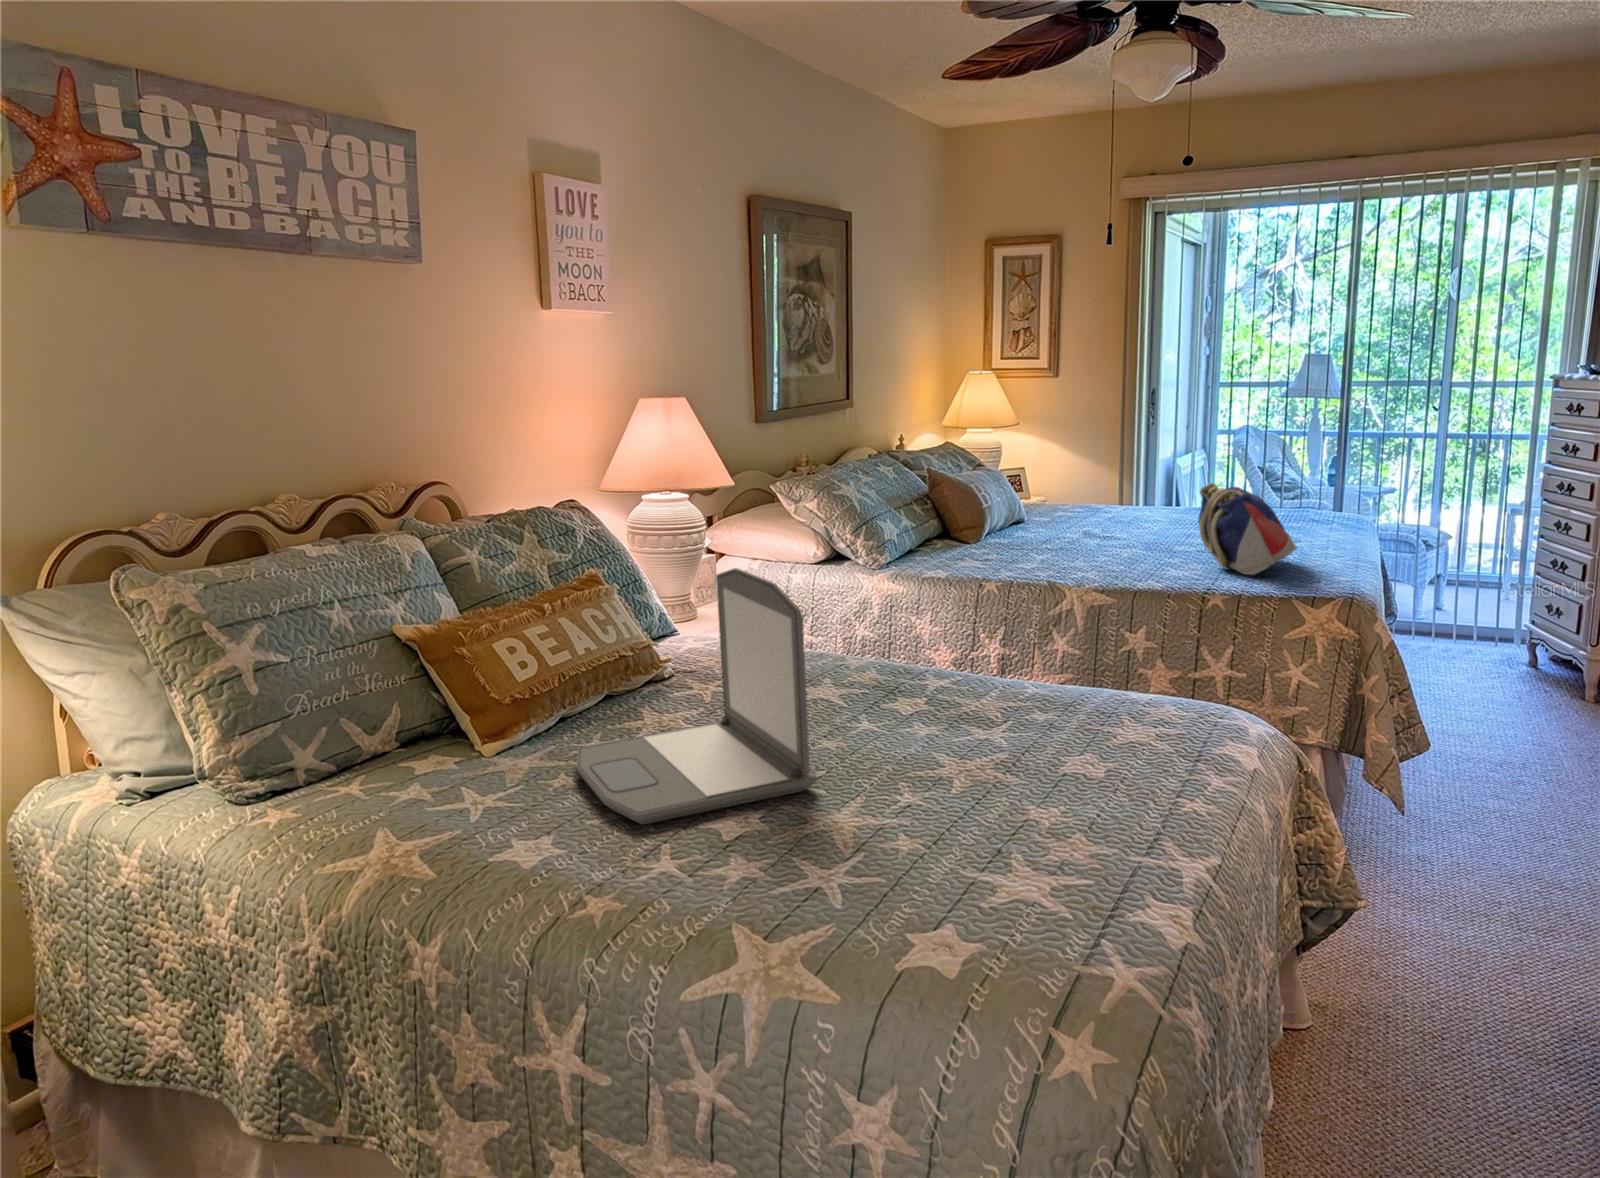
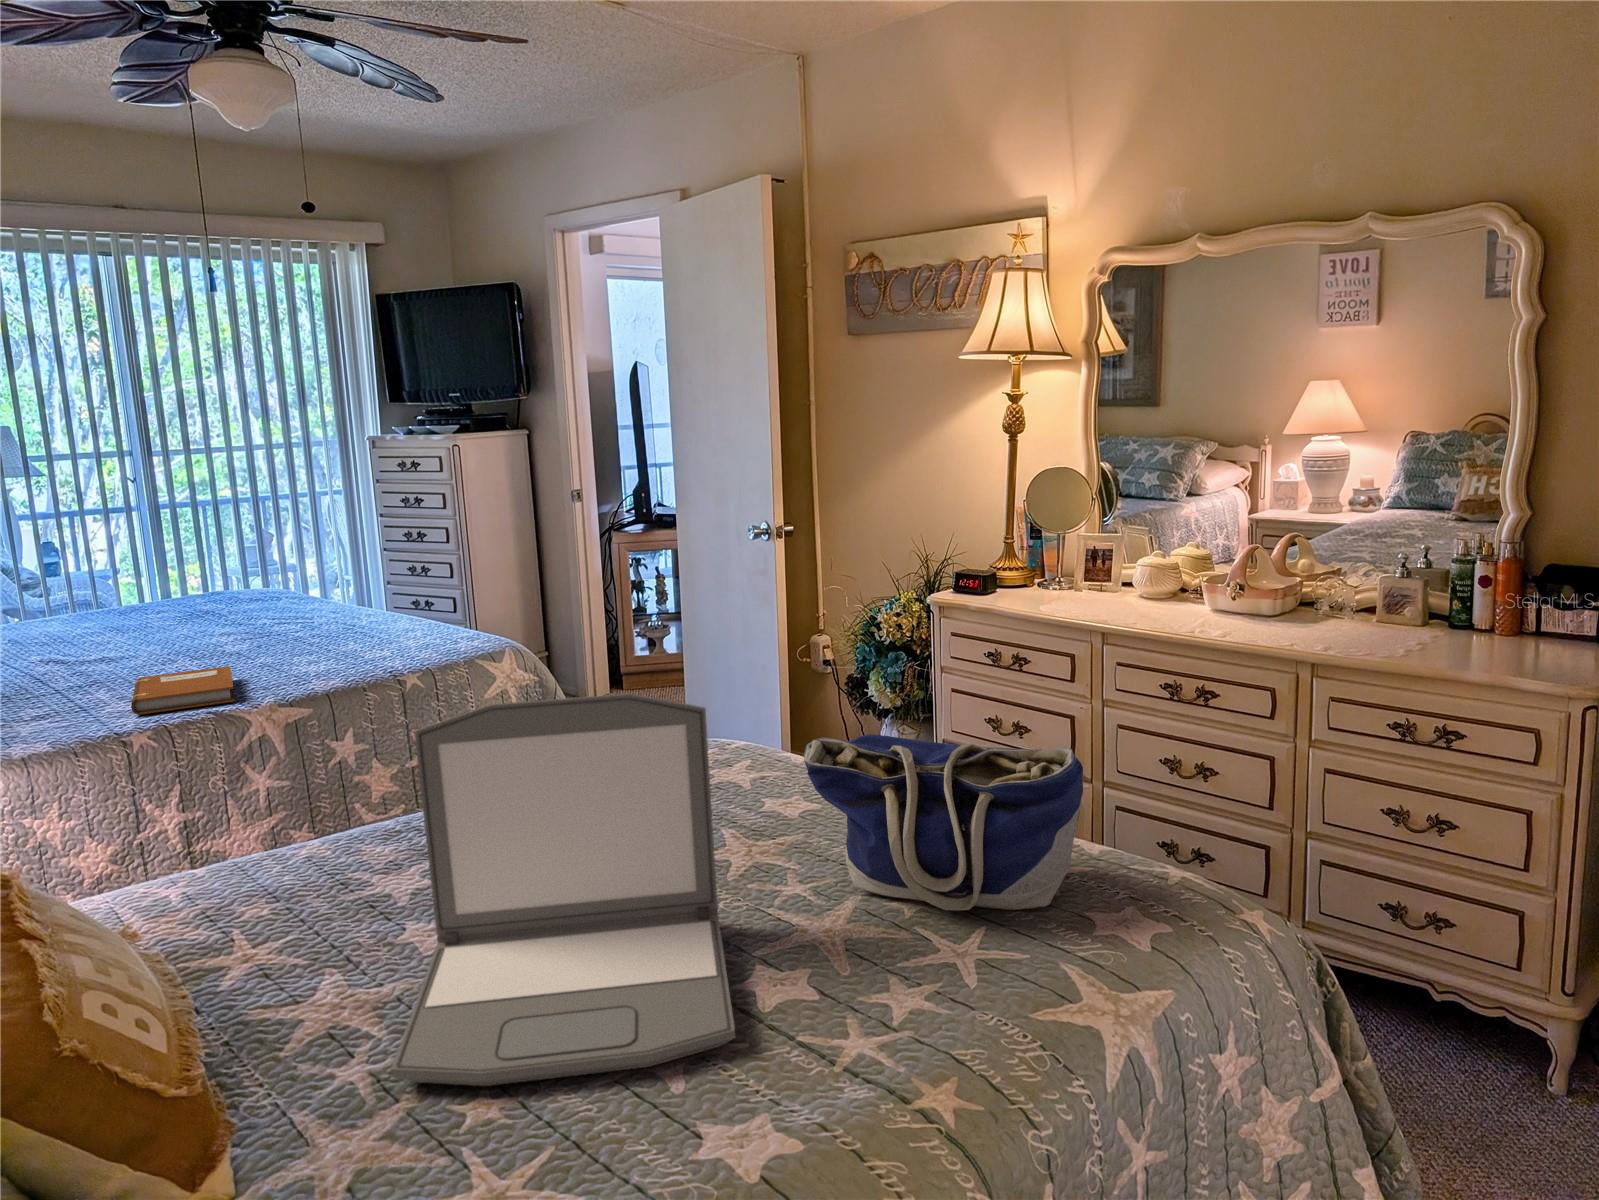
tote bag: present [1198,483,1296,575] -> present [804,734,1083,910]
notebook: none [1014,546,1120,577] -> present [131,666,235,715]

